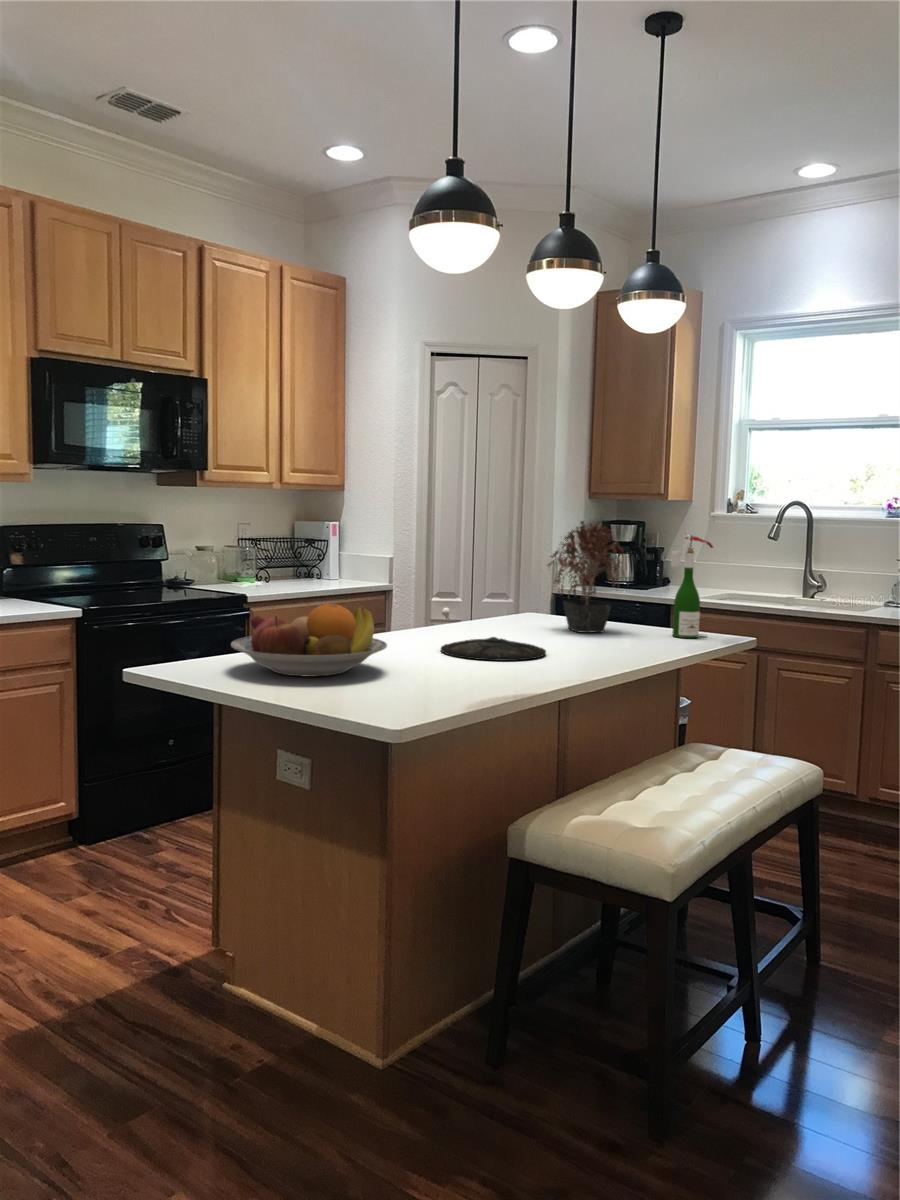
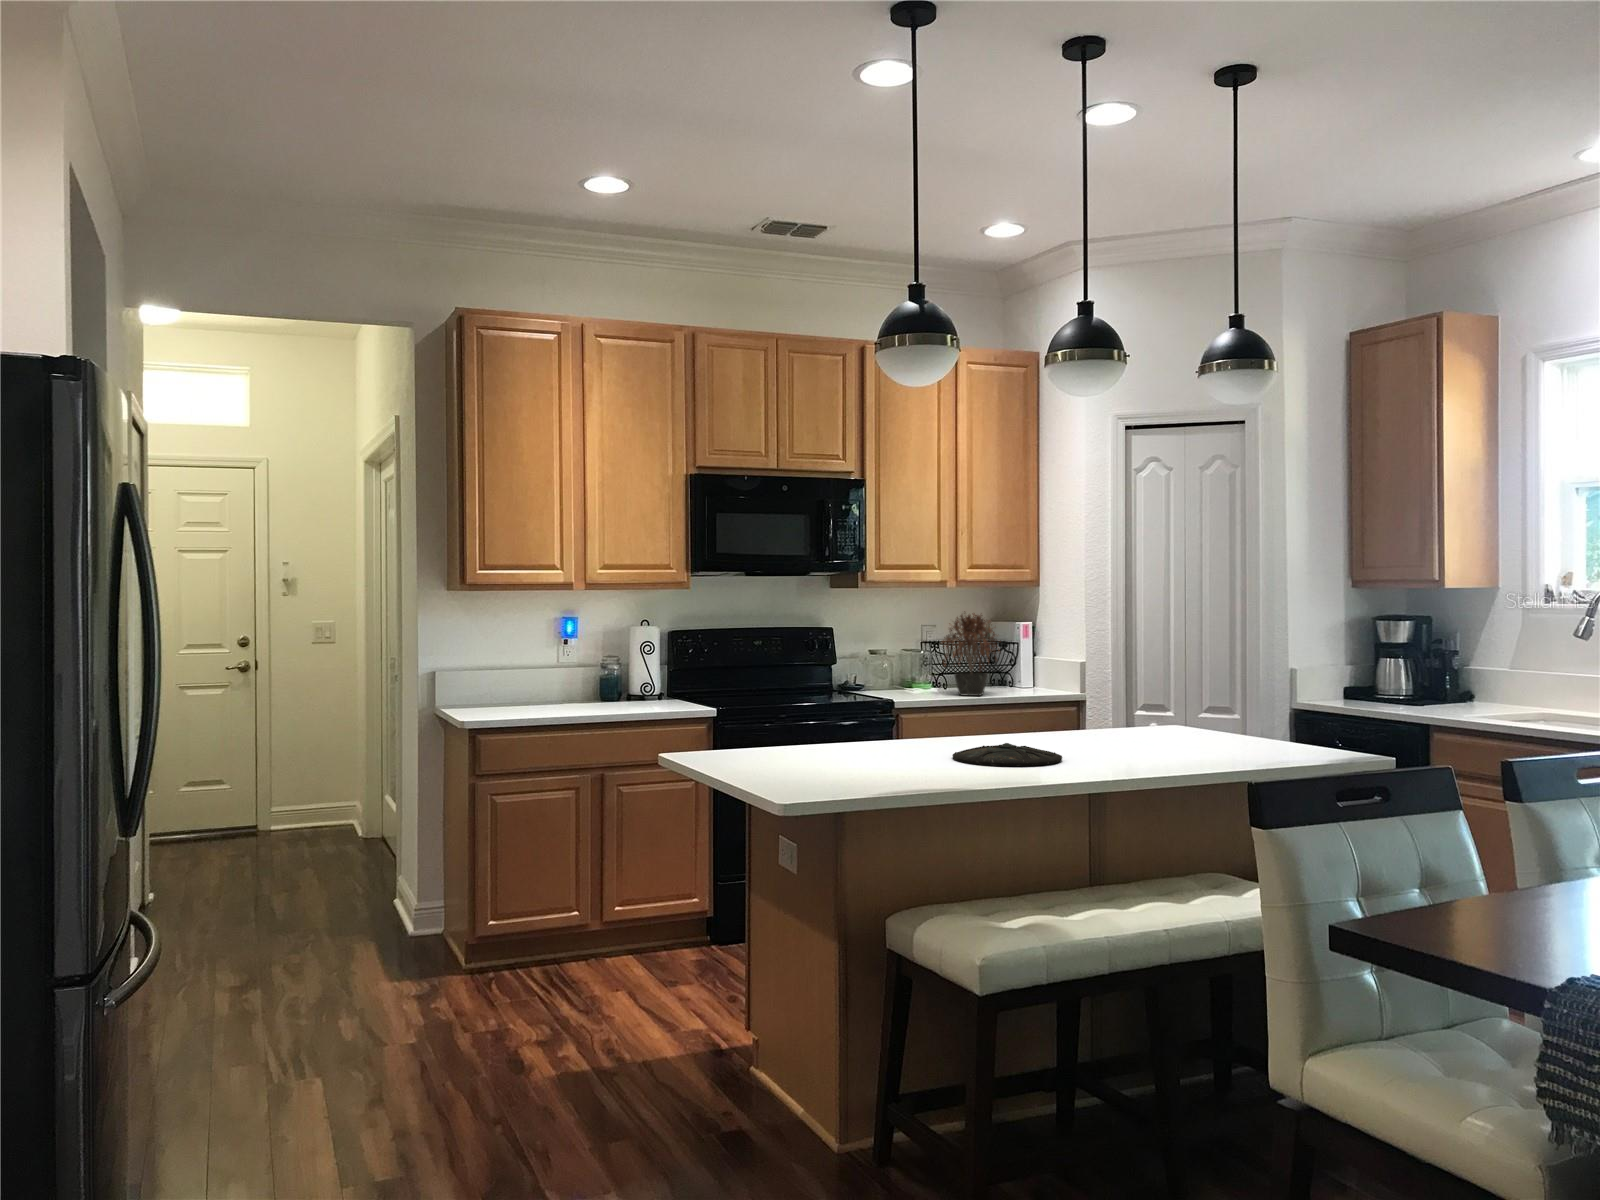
potted plant: present [548,521,624,633] -> present [942,611,1000,696]
wine bottle: present [671,533,713,638] -> none [1266,634,1319,756]
fruit bowl: present [231,604,387,676] -> none [722,704,863,768]

